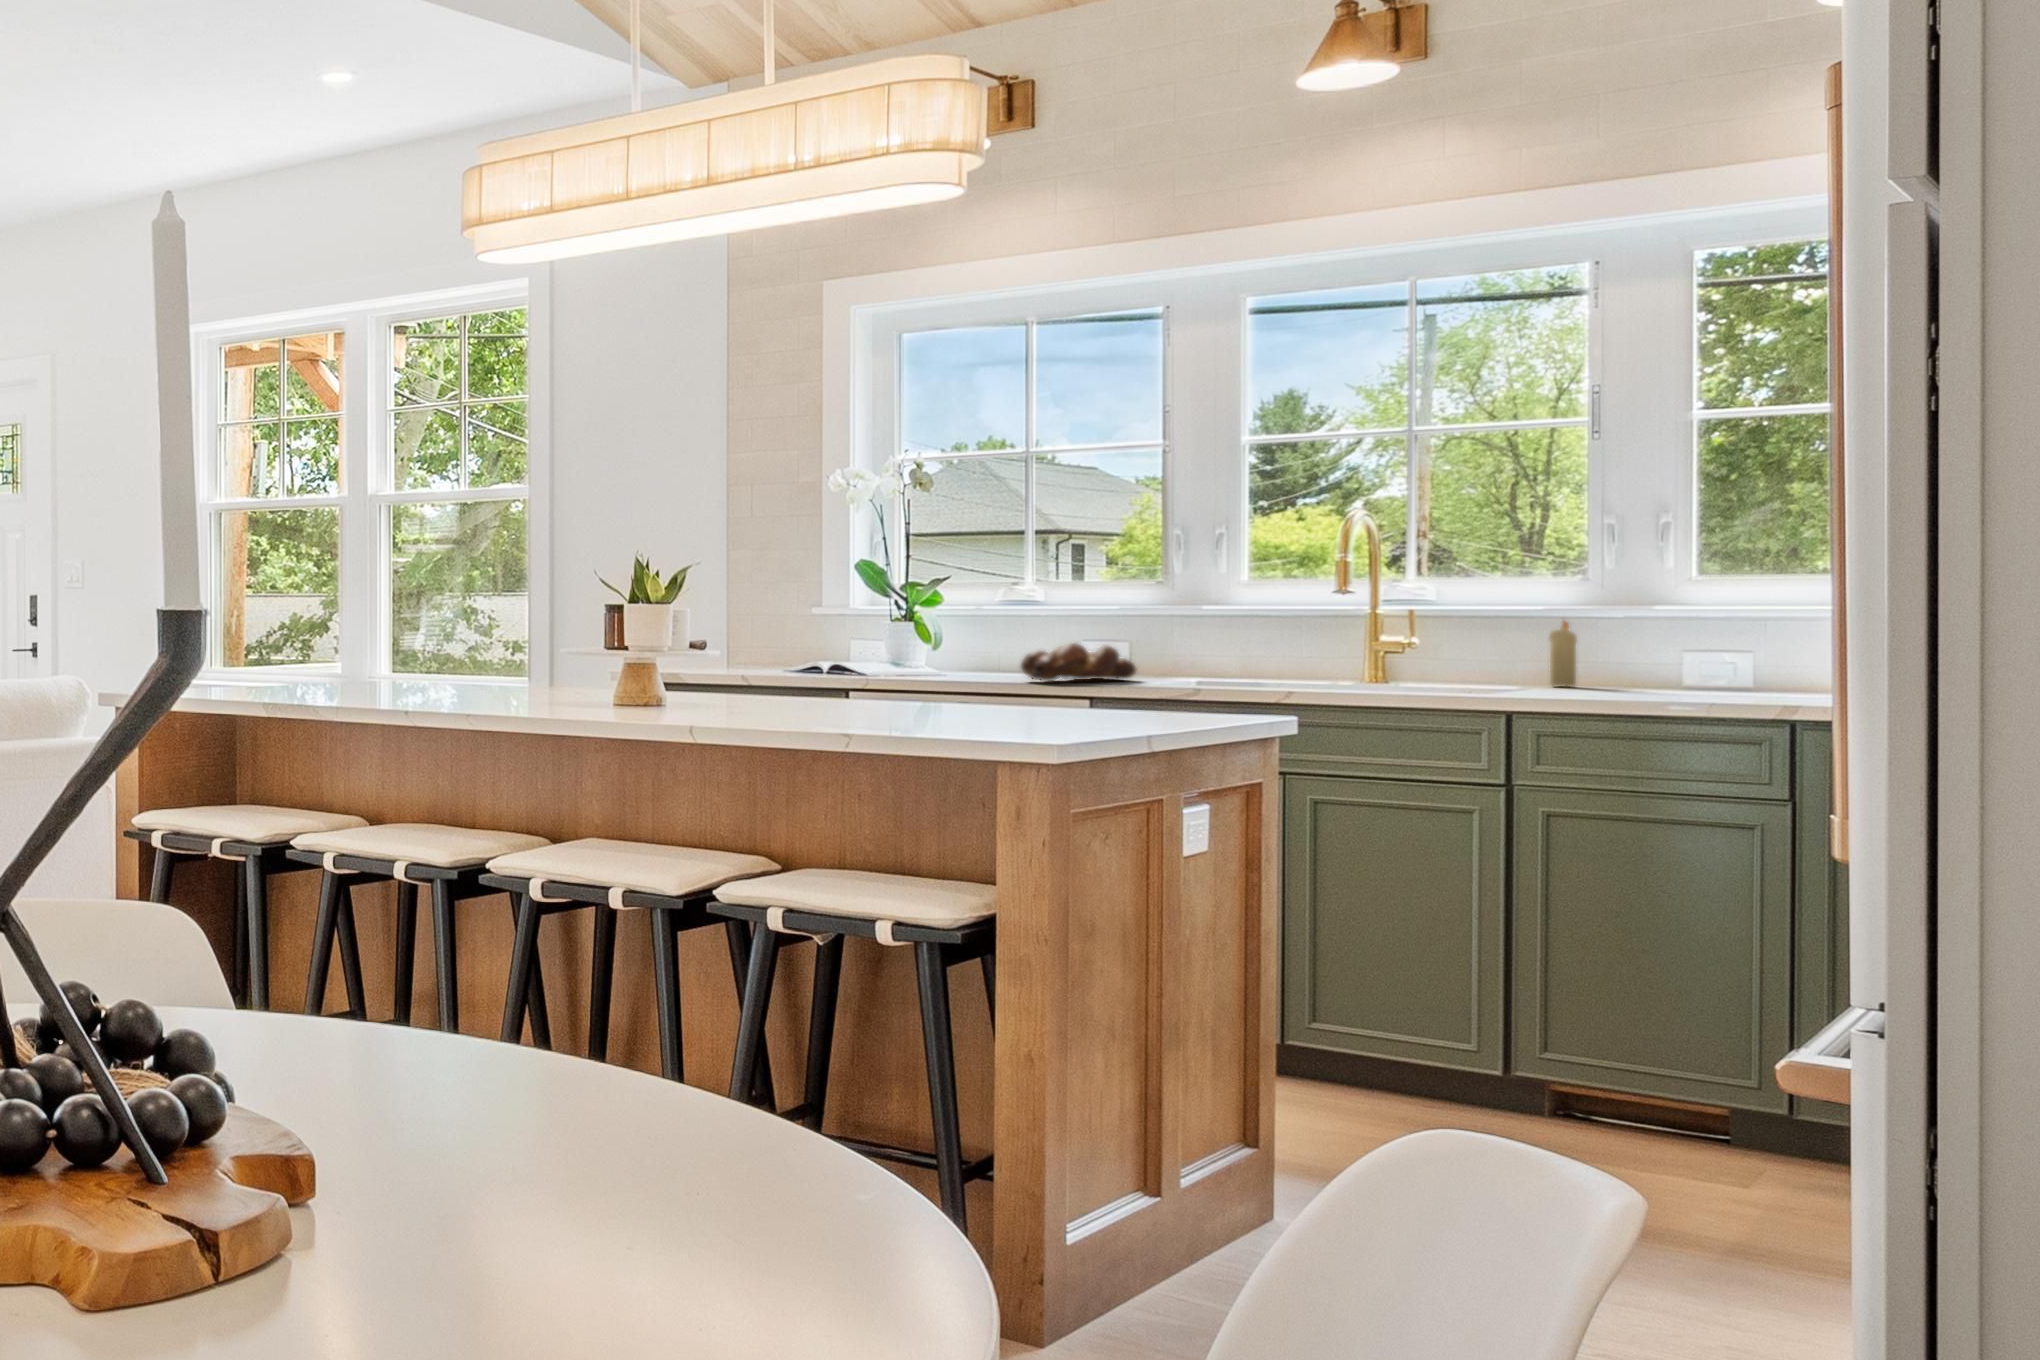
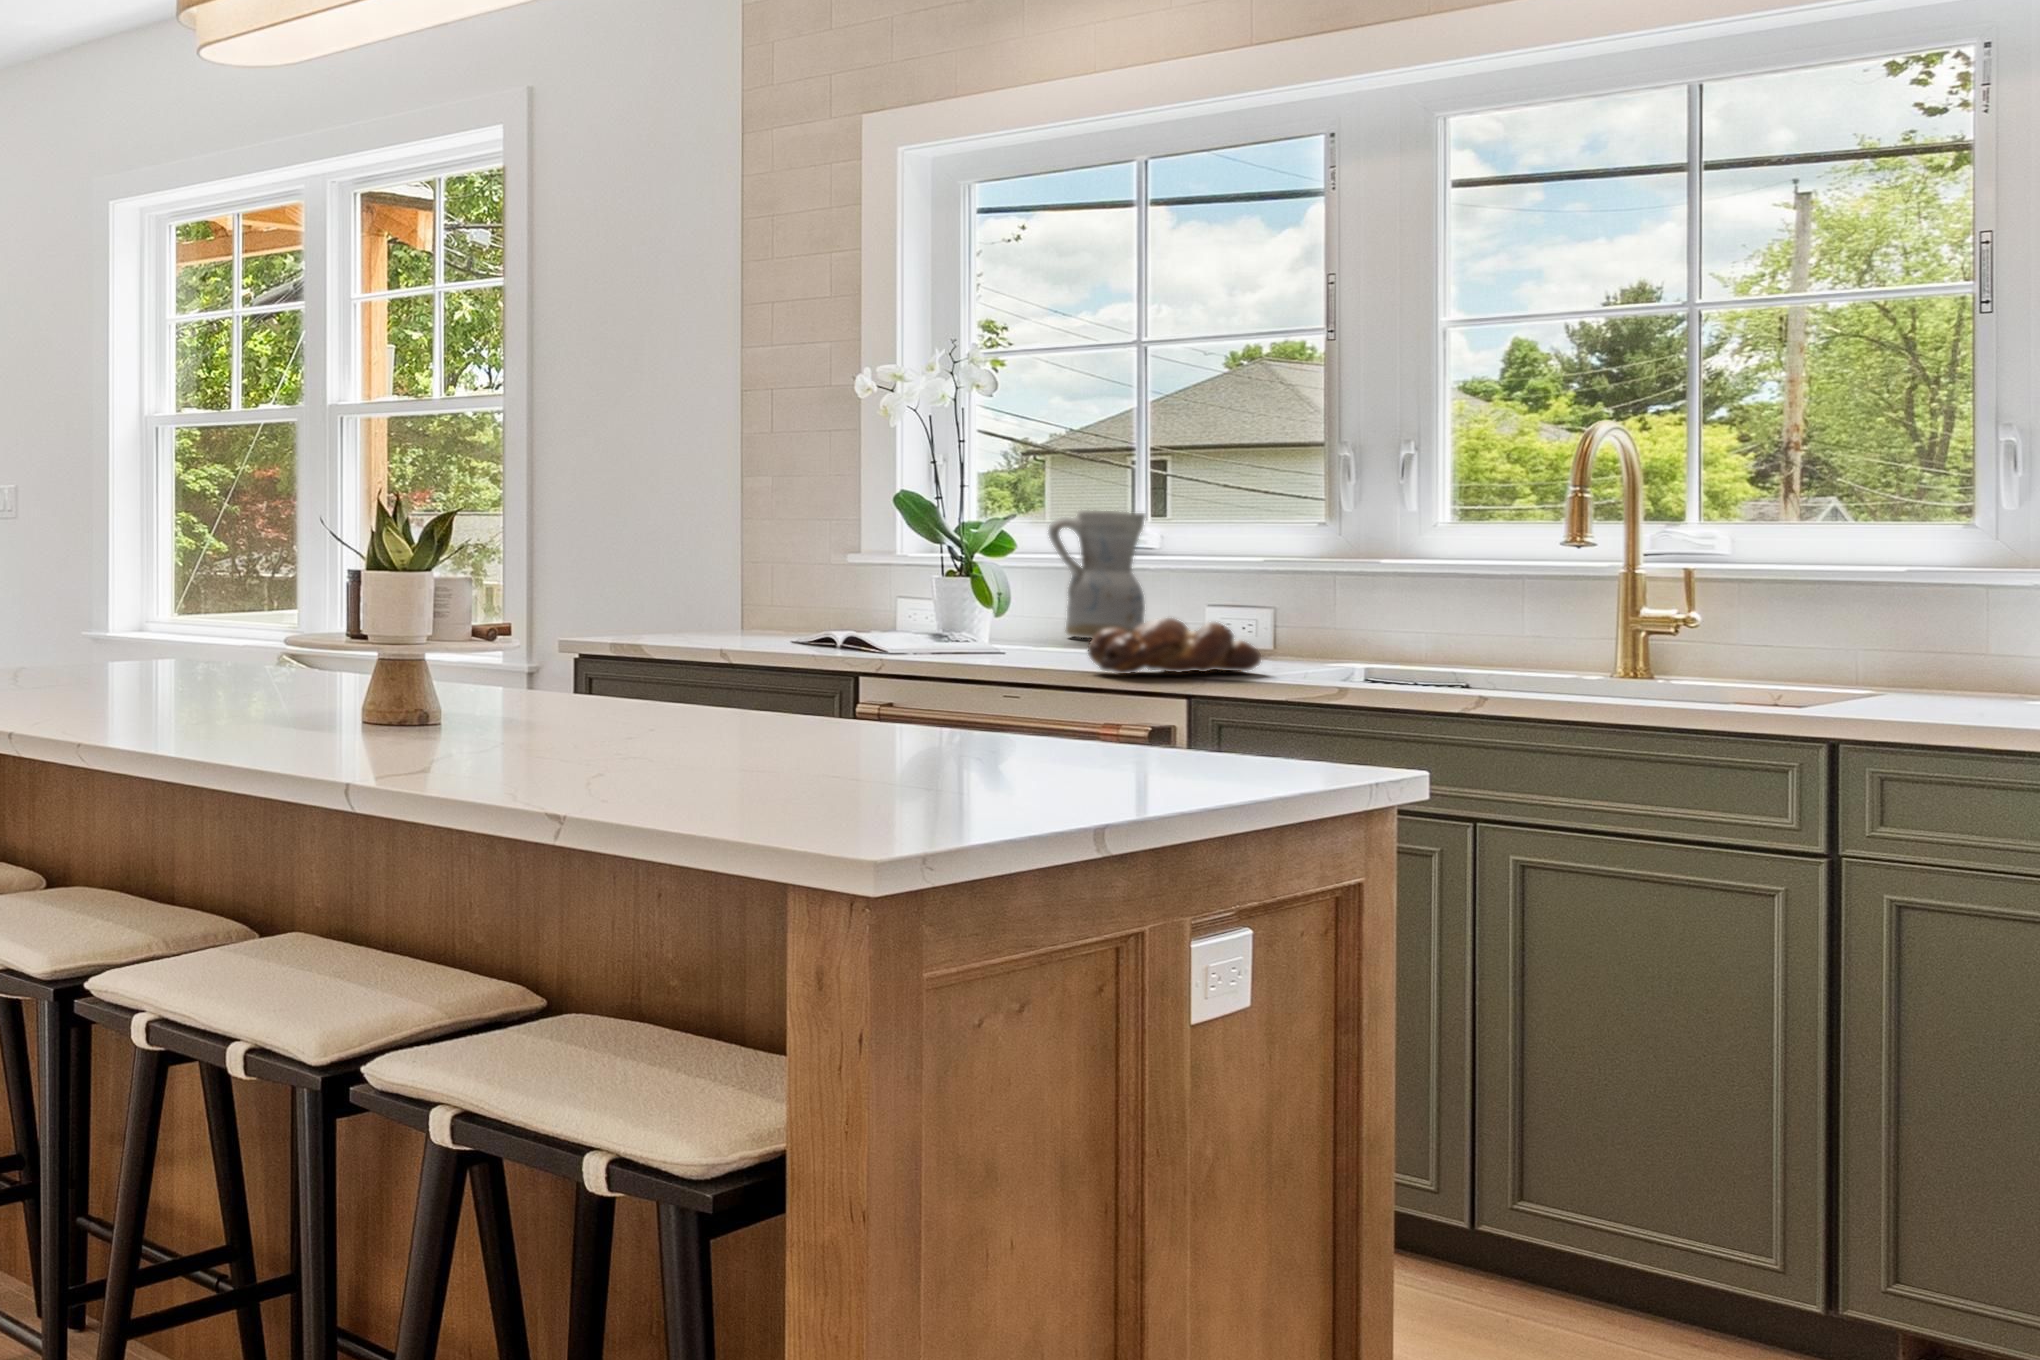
ceramic pitcher: none [969,571,1038,663] -> present [1048,510,1145,638]
candle: present [1549,621,1577,687] -> none [1910,590,1958,698]

